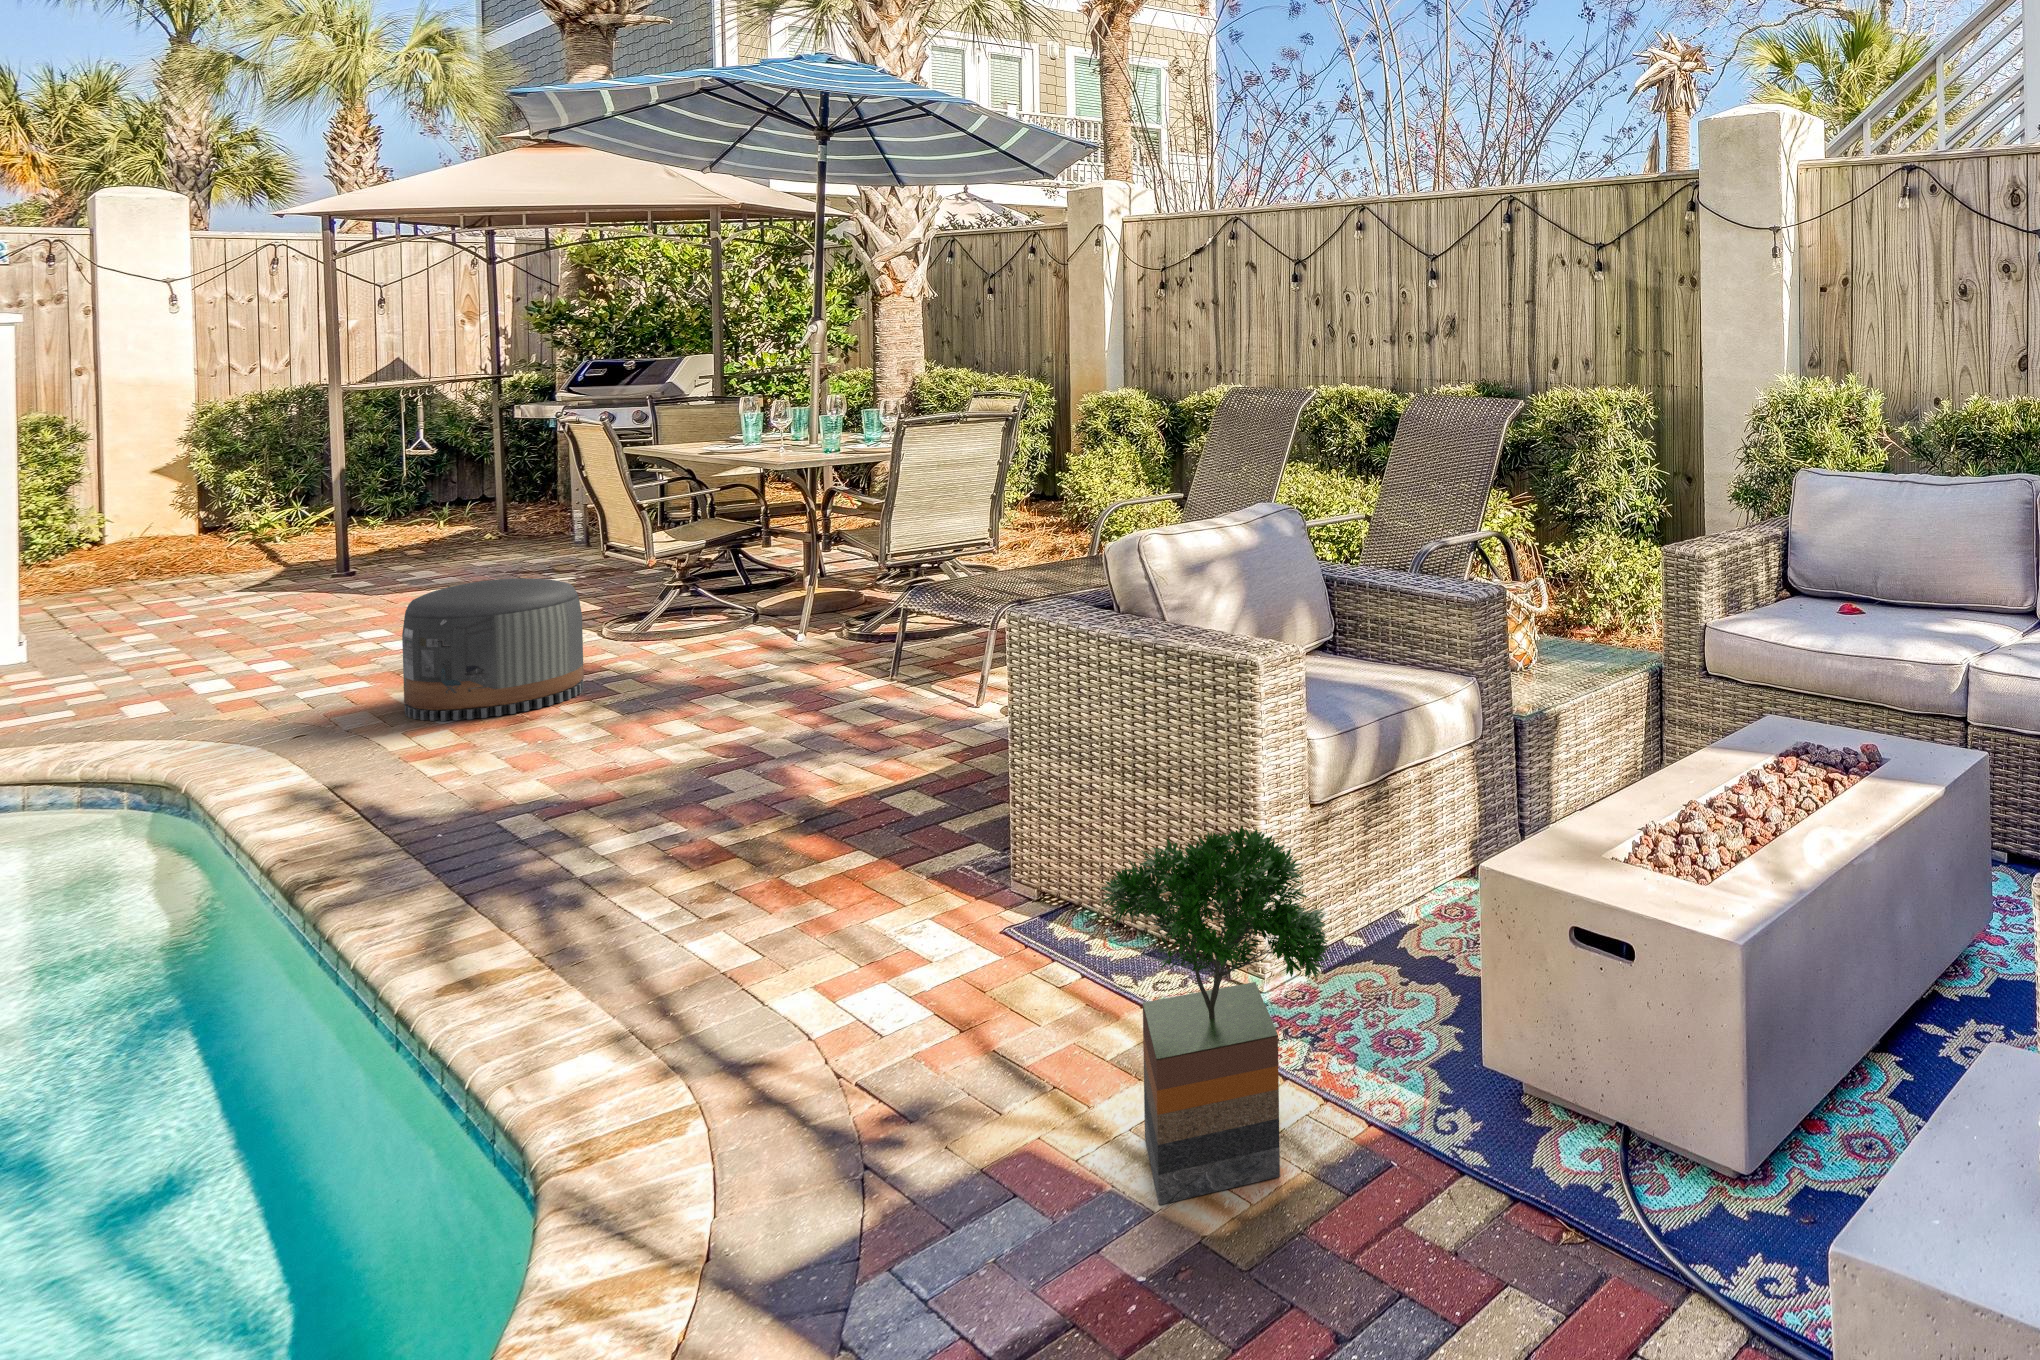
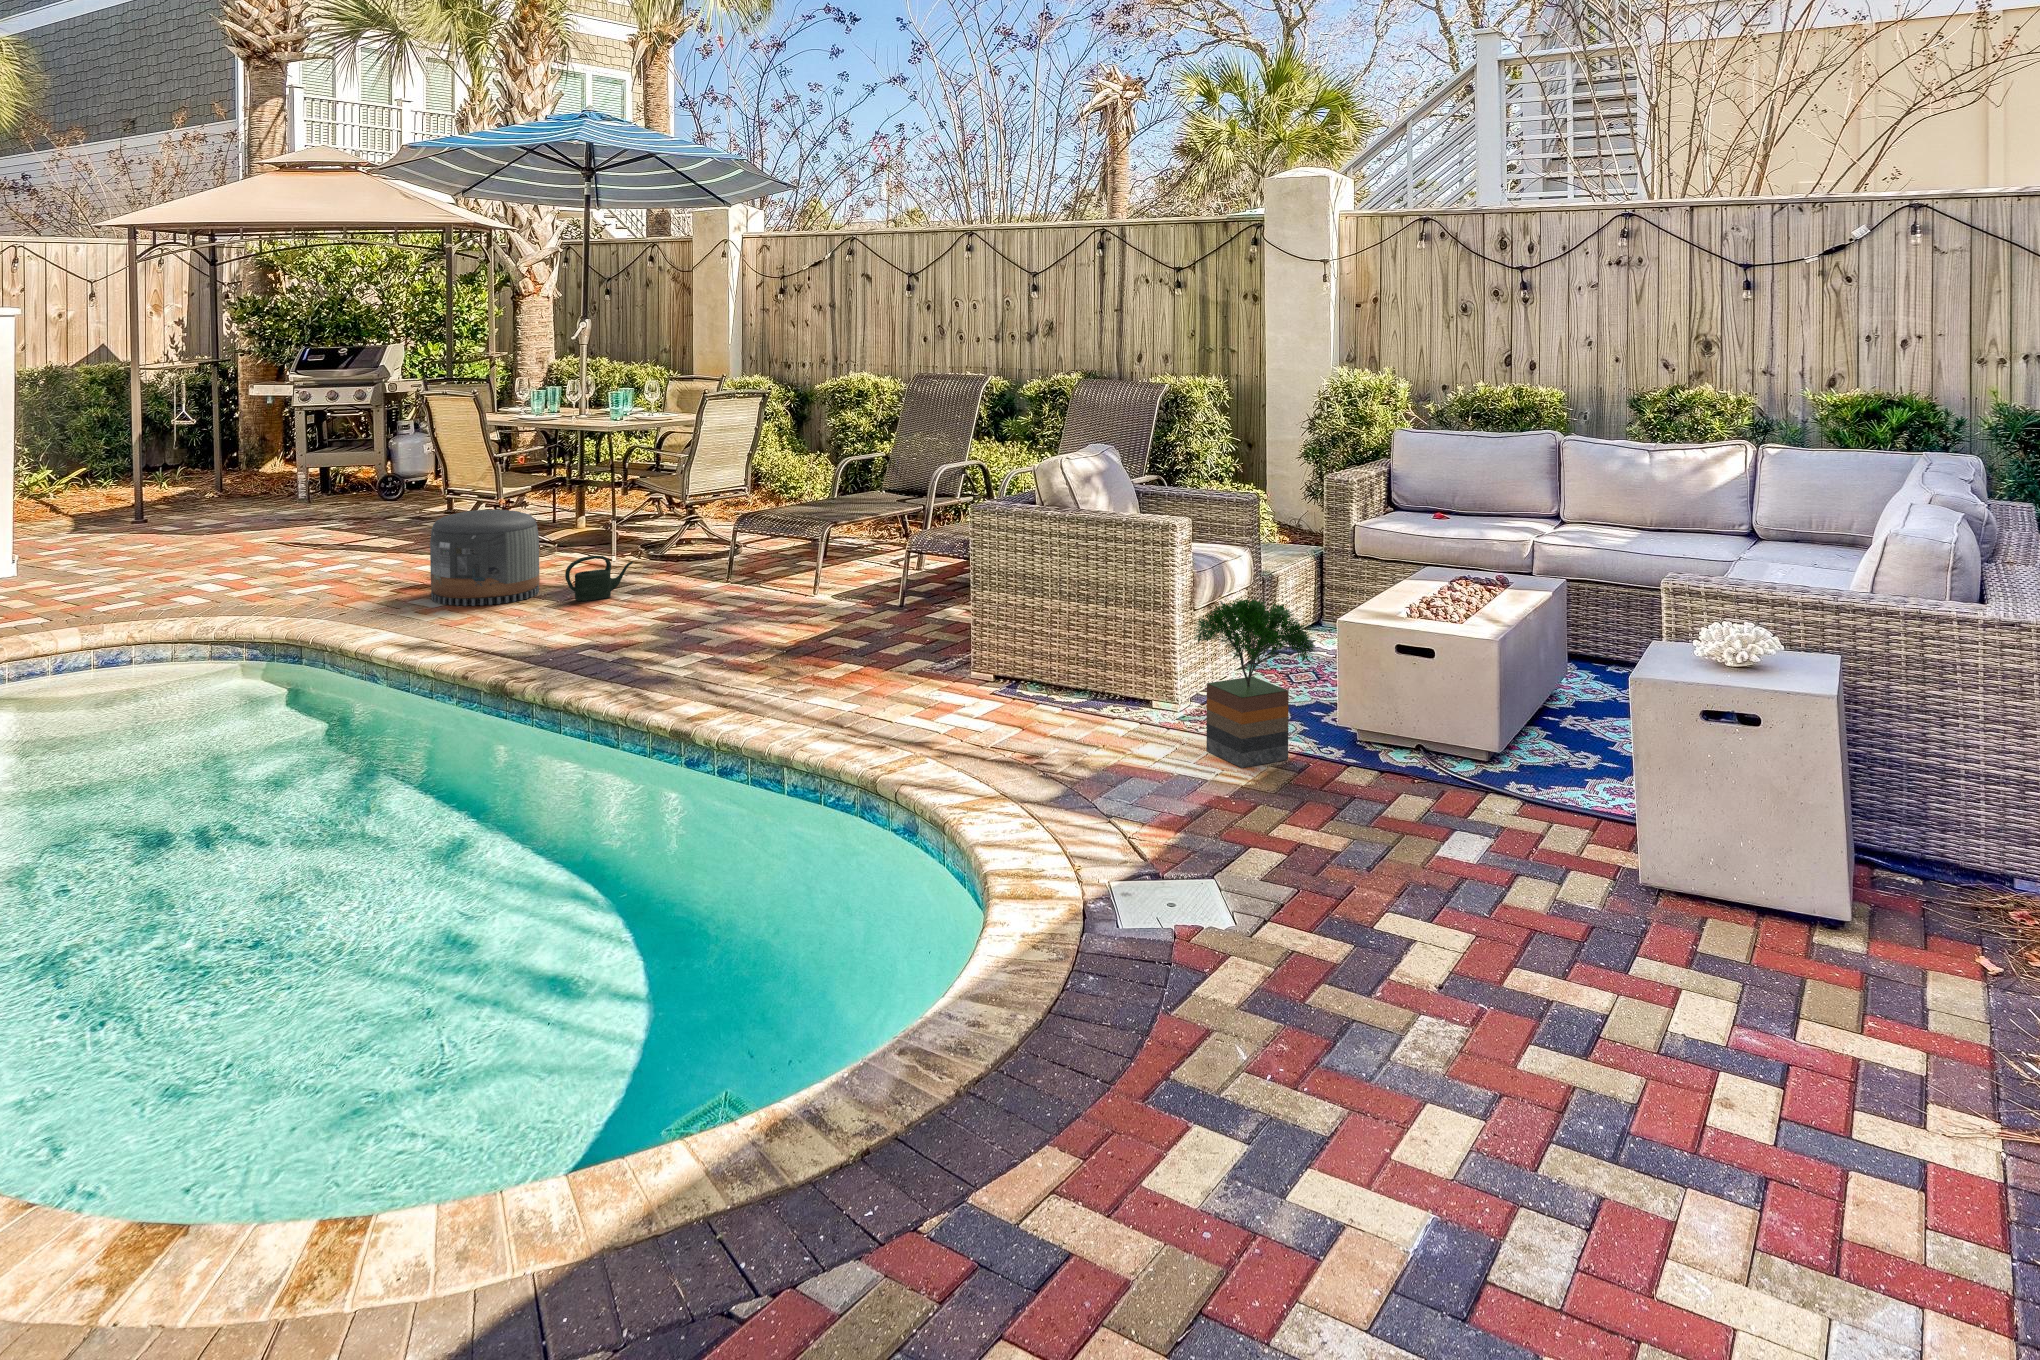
watering can: none [580,647,701,714] -> present [565,556,633,601]

